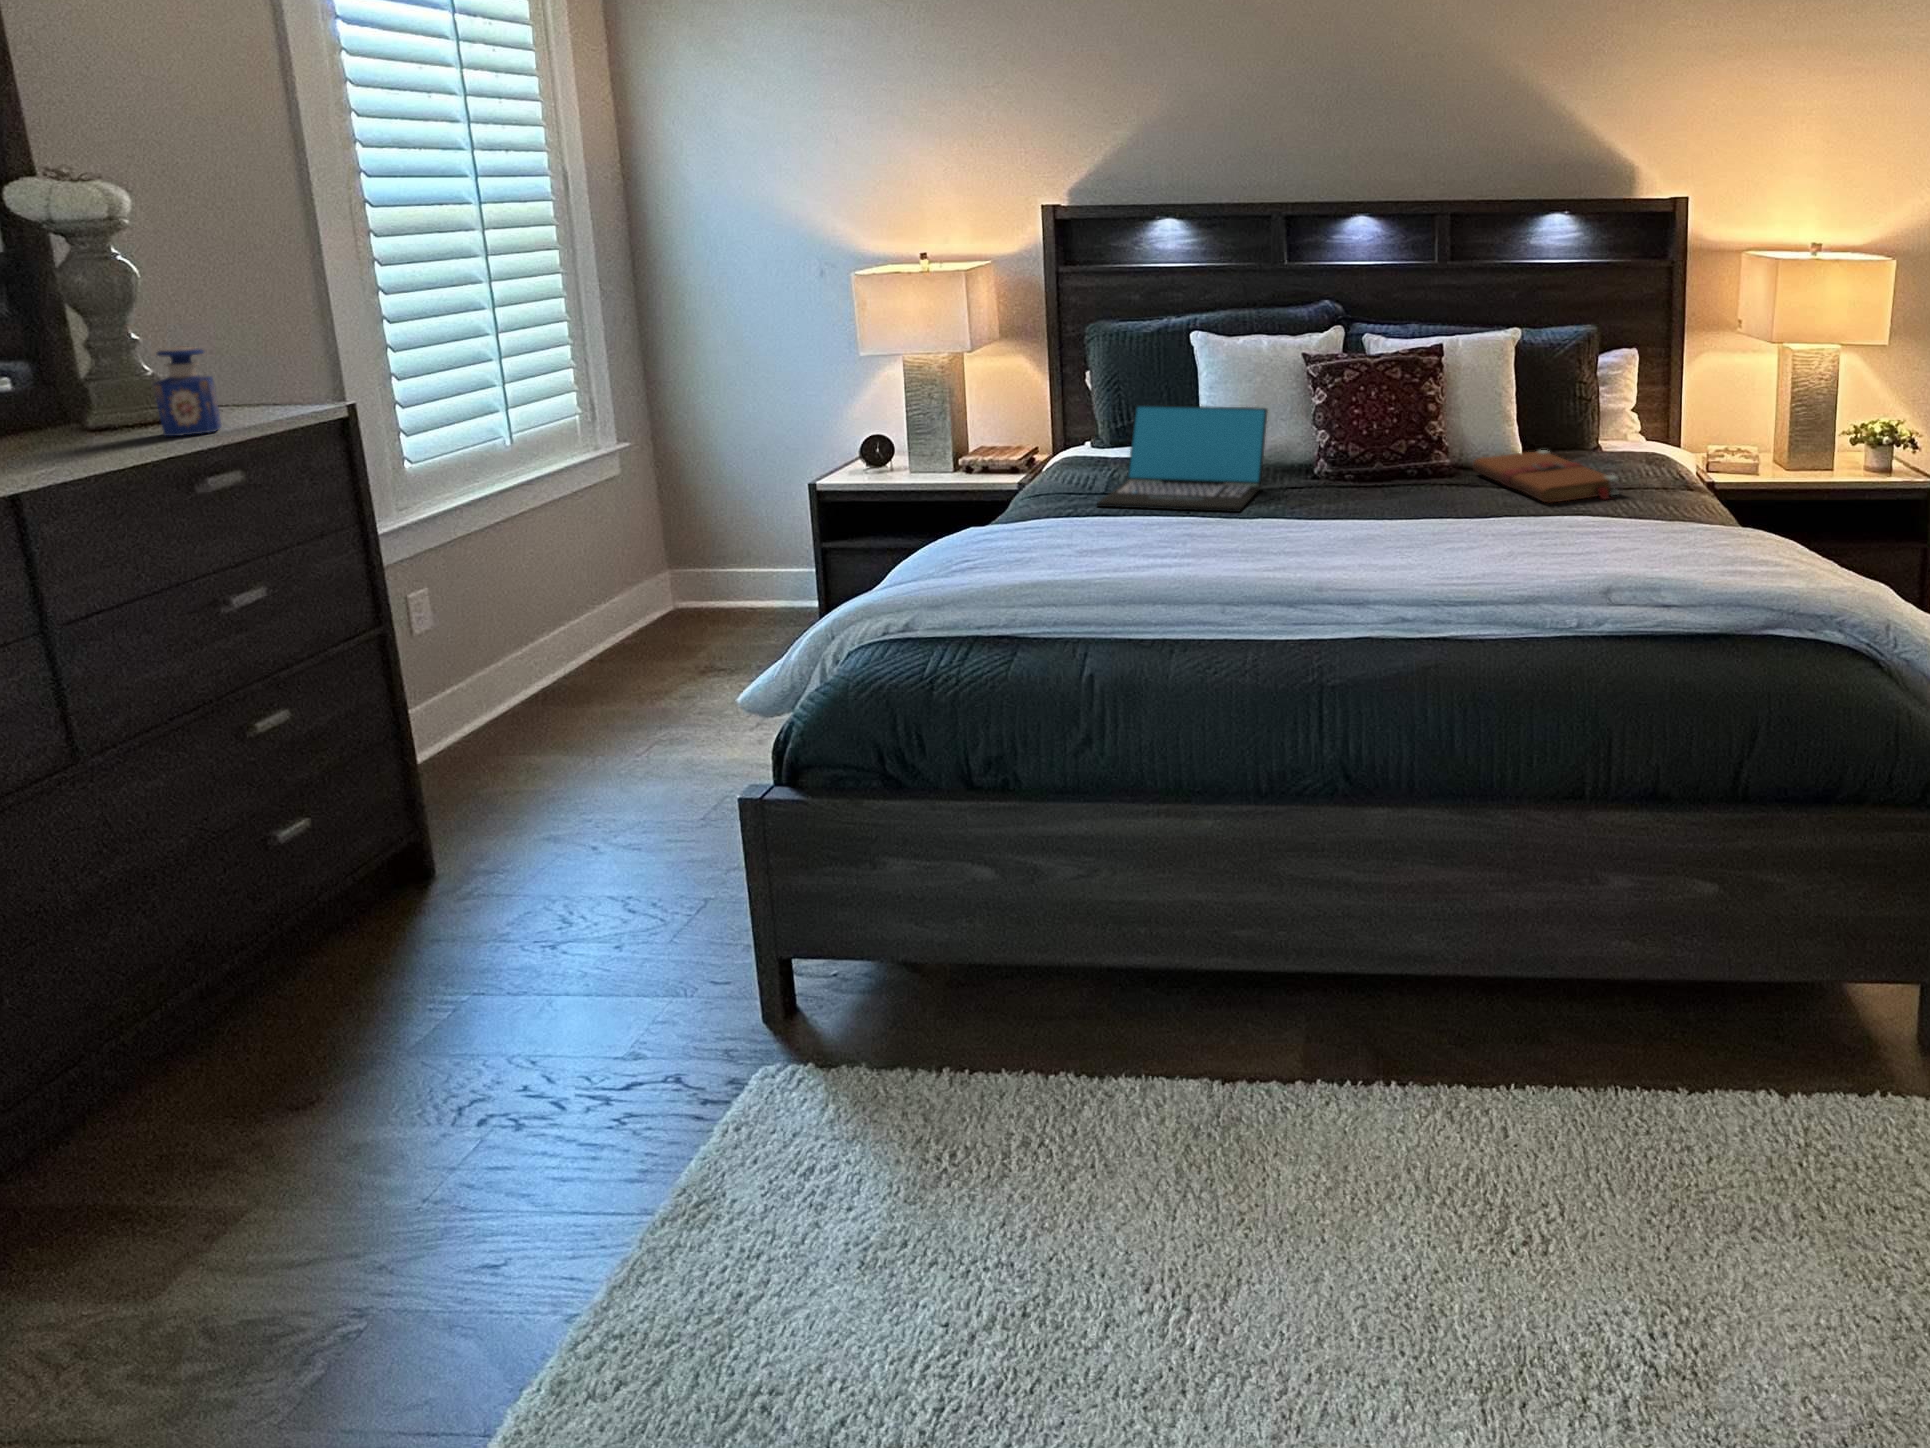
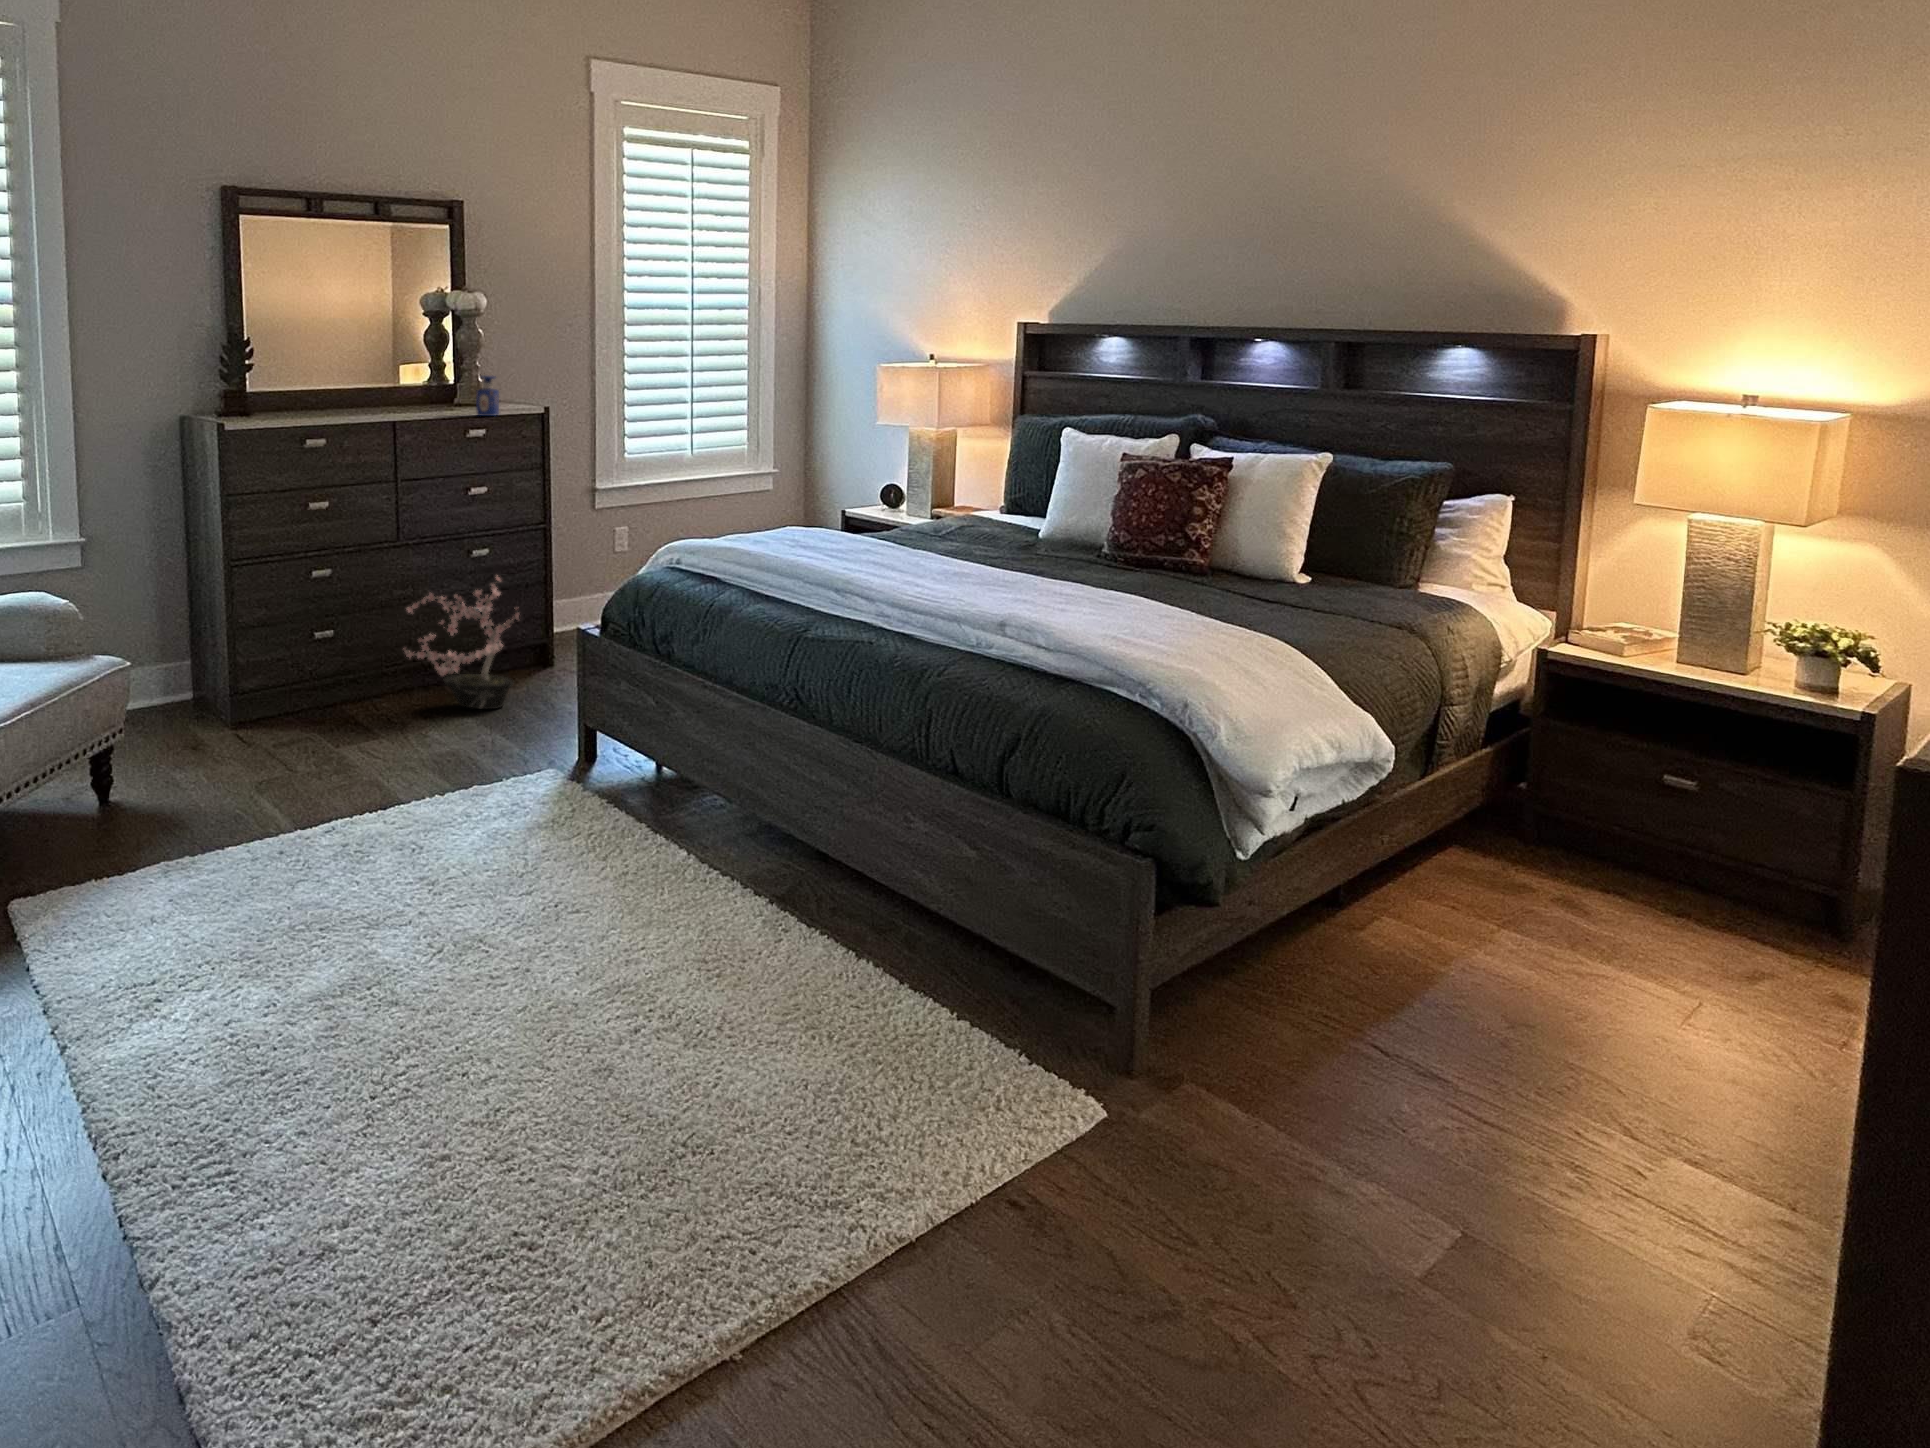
laptop: present [1097,405,1268,512] -> none [904,476,1052,560]
book: present [1472,450,1619,503] -> none [1201,563,1300,611]
potted plant: none [98,741,430,1039] -> present [405,577,519,709]

